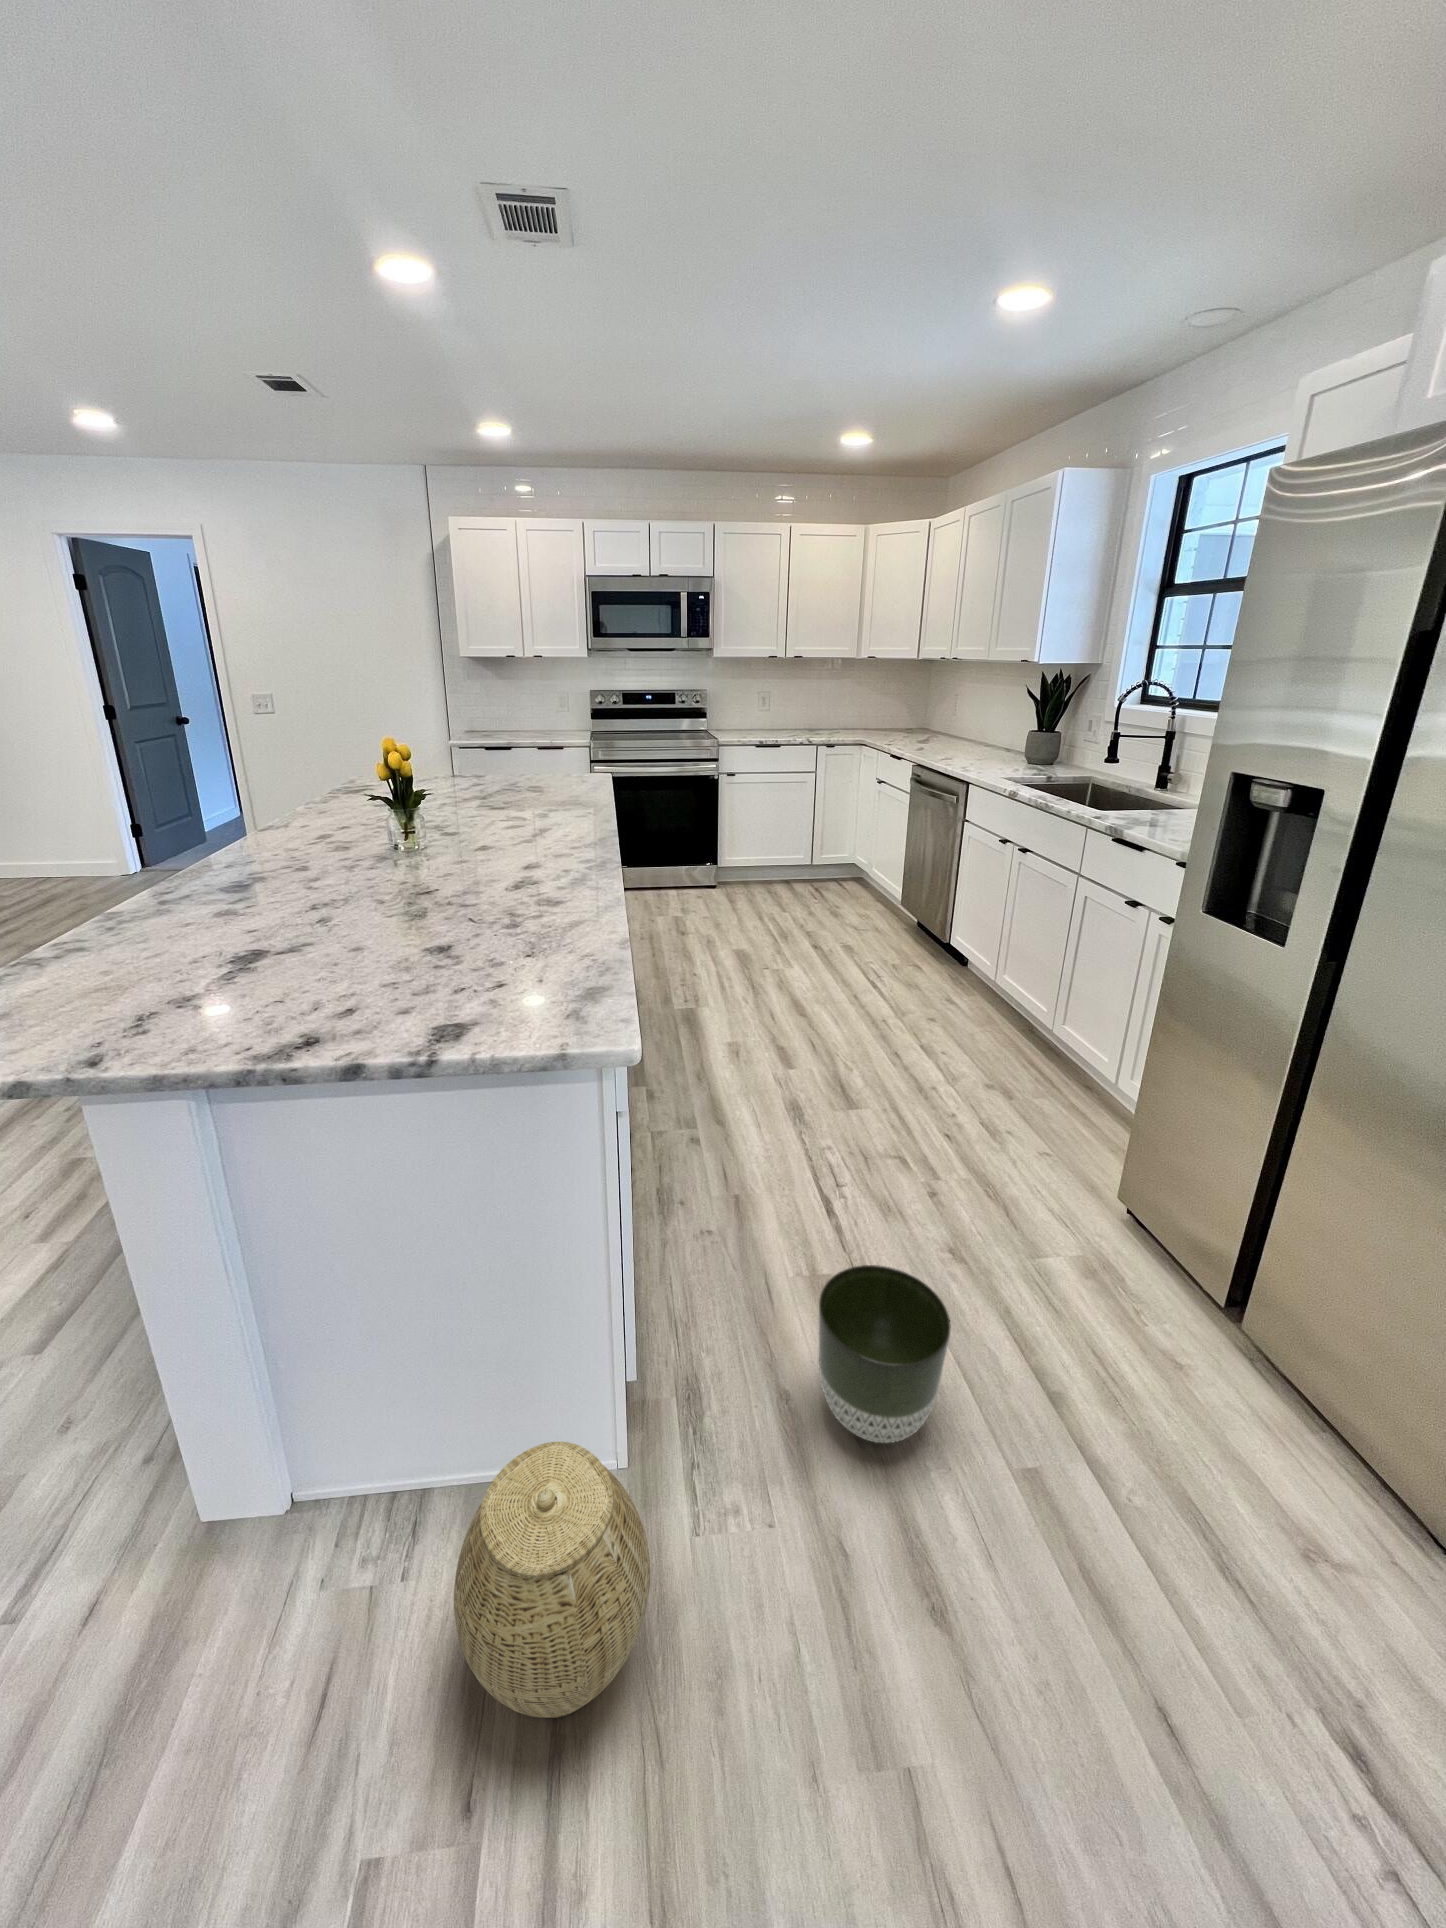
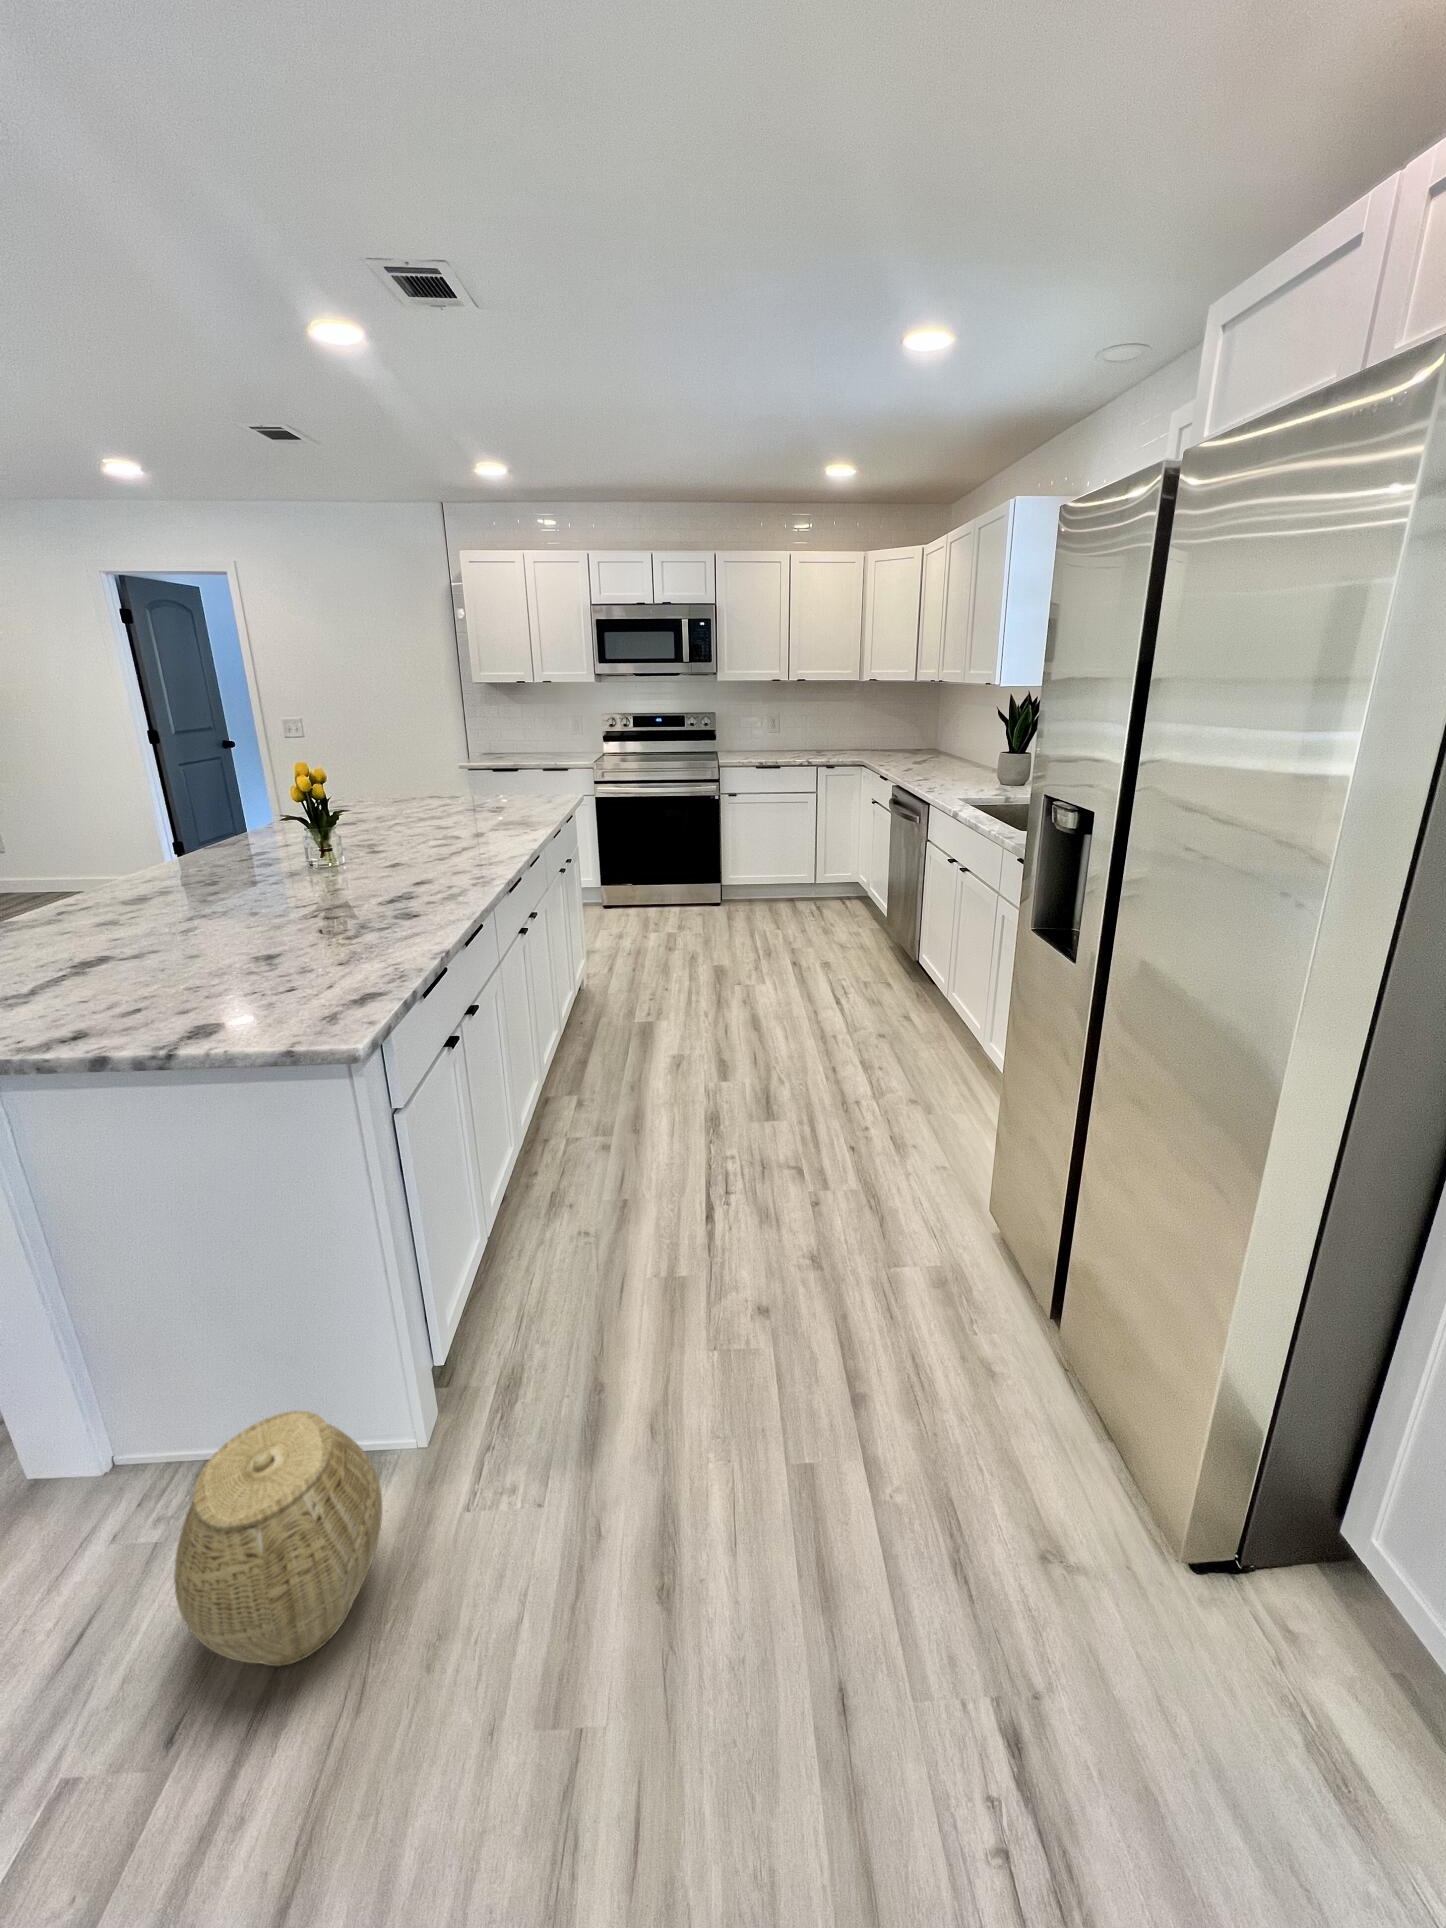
planter: present [819,1265,951,1443] -> none [609,1263,732,1432]

